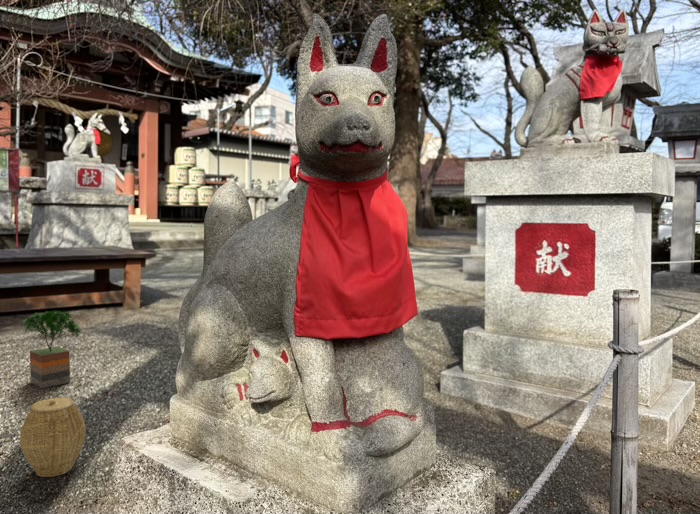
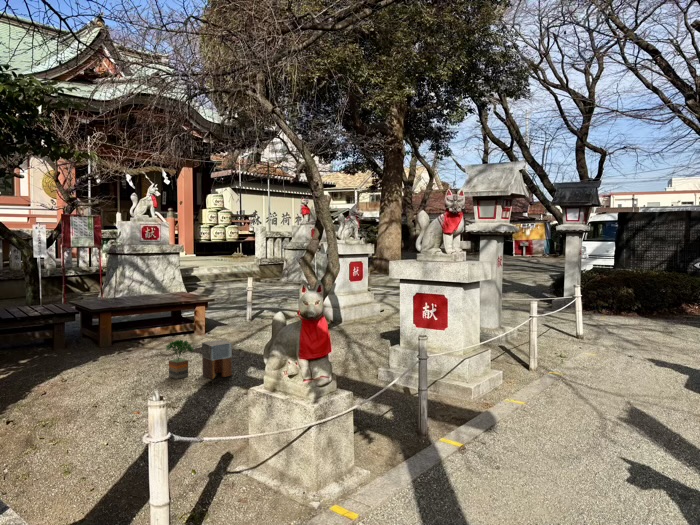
stool: none [99,312,157,390] -> present [202,340,232,379]
woven basket: present [20,398,86,477] -> none [187,379,212,412]

